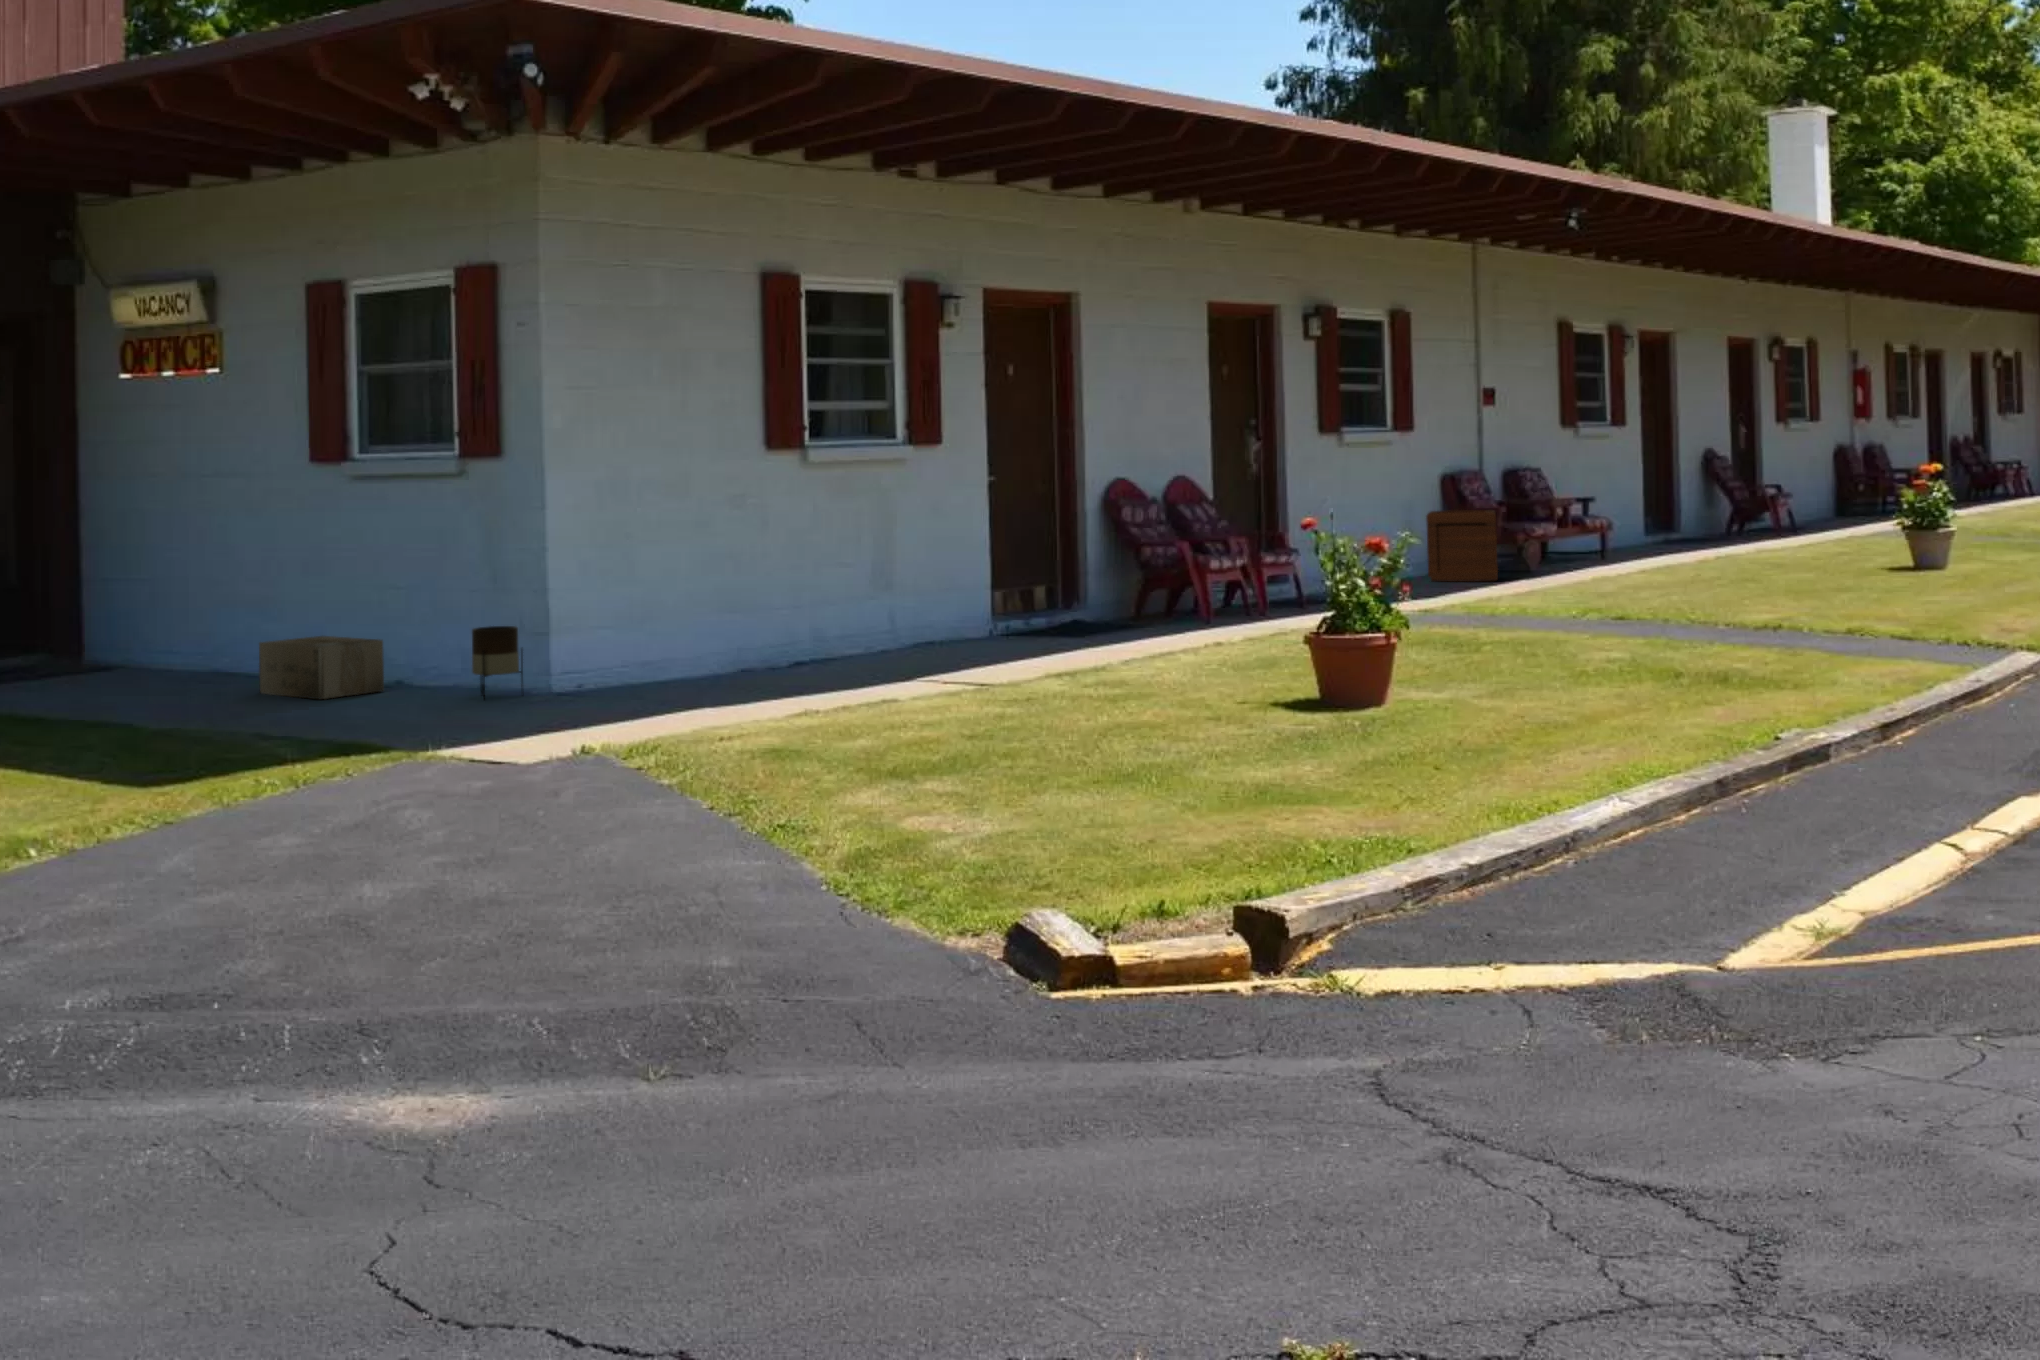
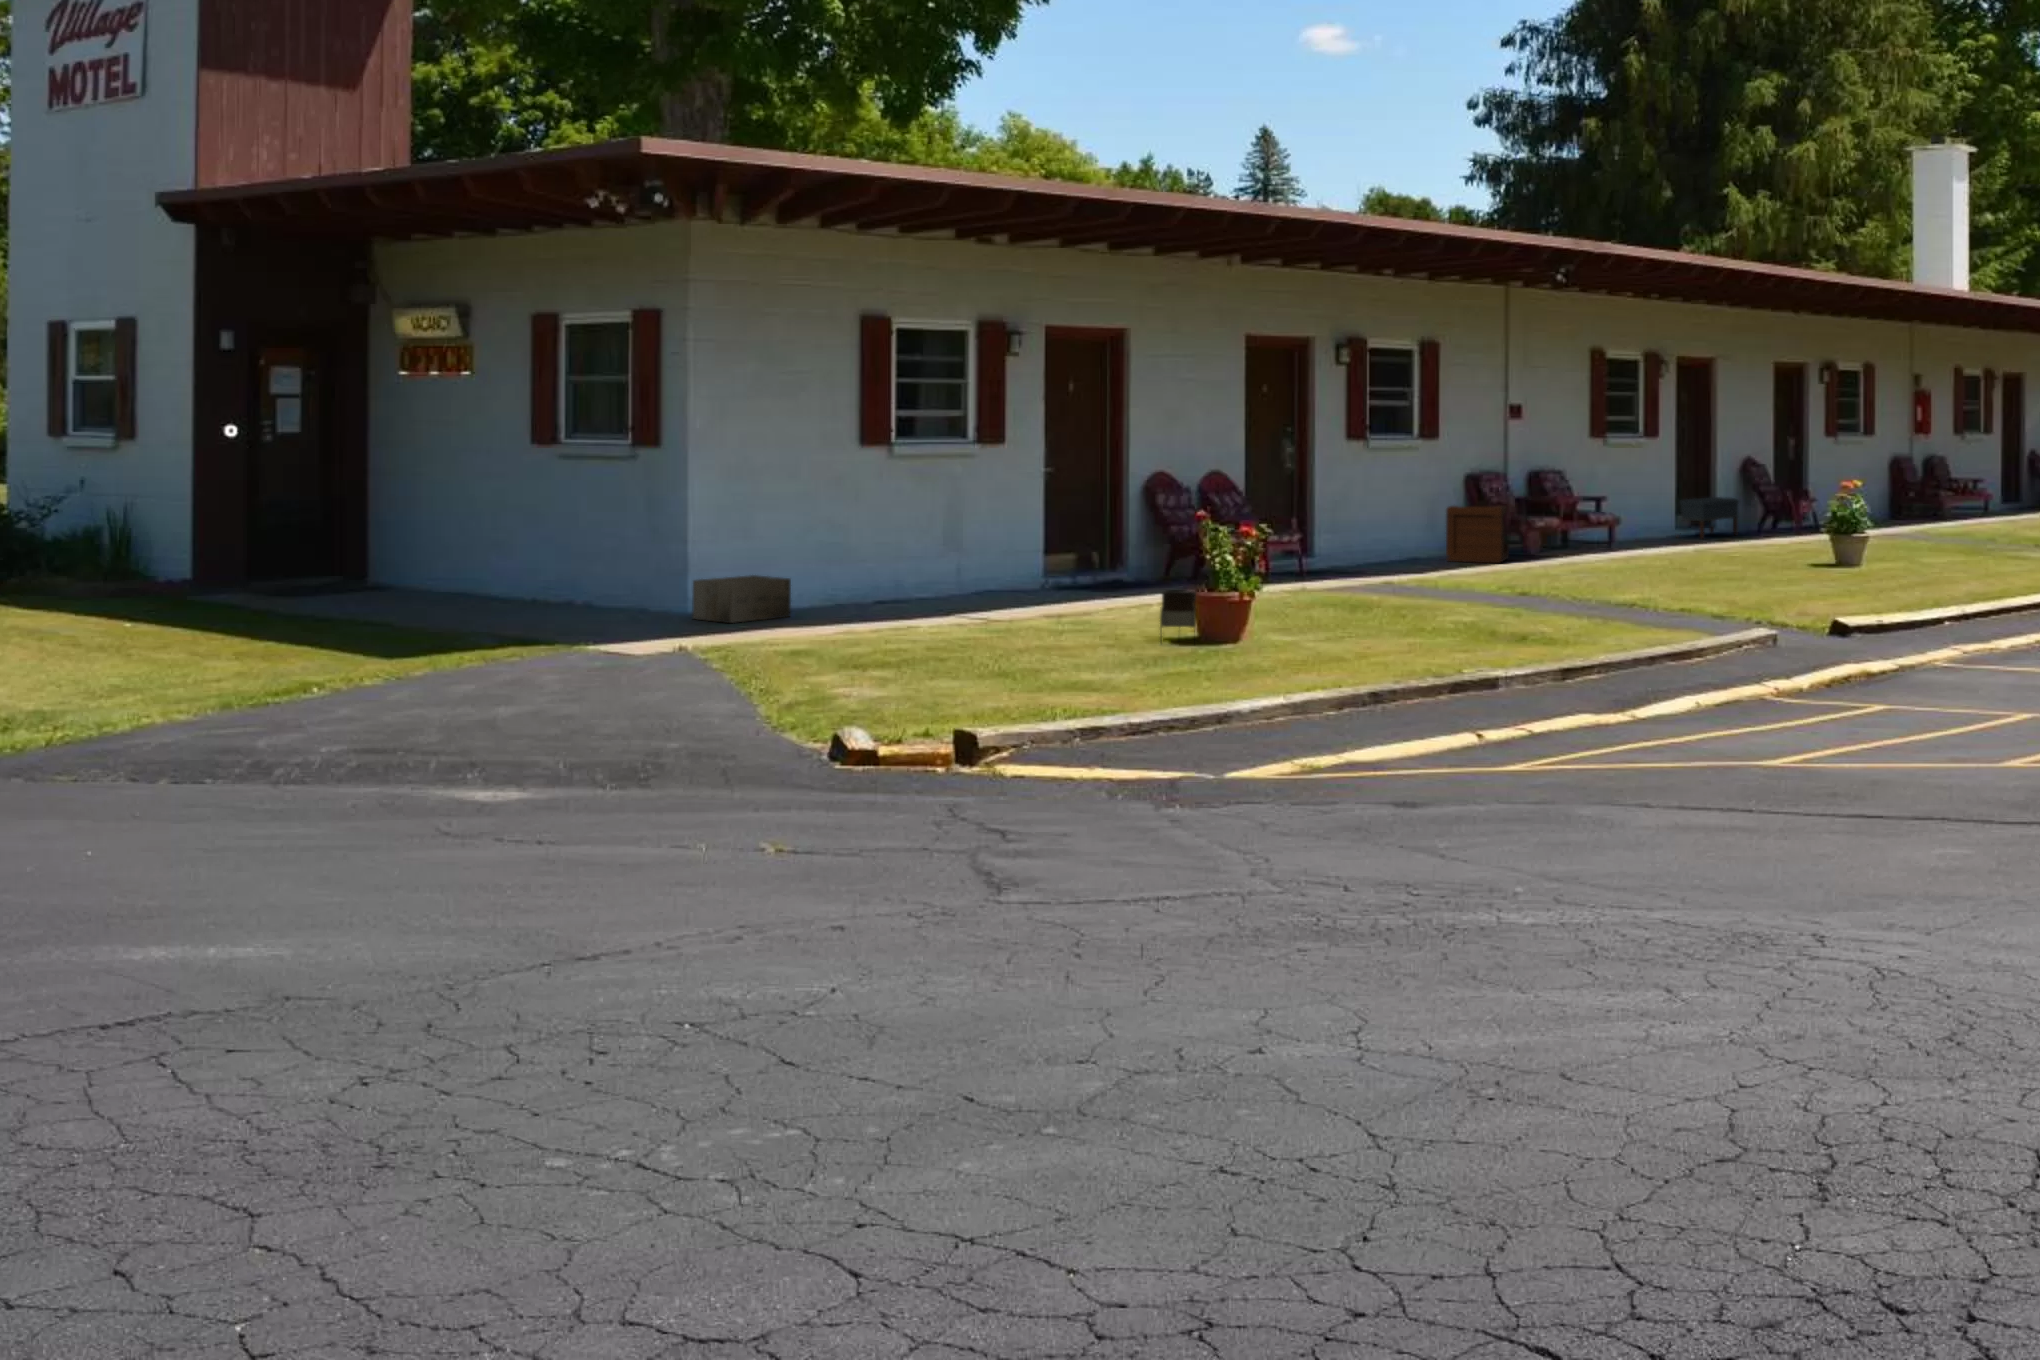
bench: none [1640,496,1708,546] -> present [1677,497,1739,539]
planter: present [472,626,523,699] -> present [1160,590,1196,628]
cardboard box: present [259,636,384,699] -> present [692,575,791,623]

